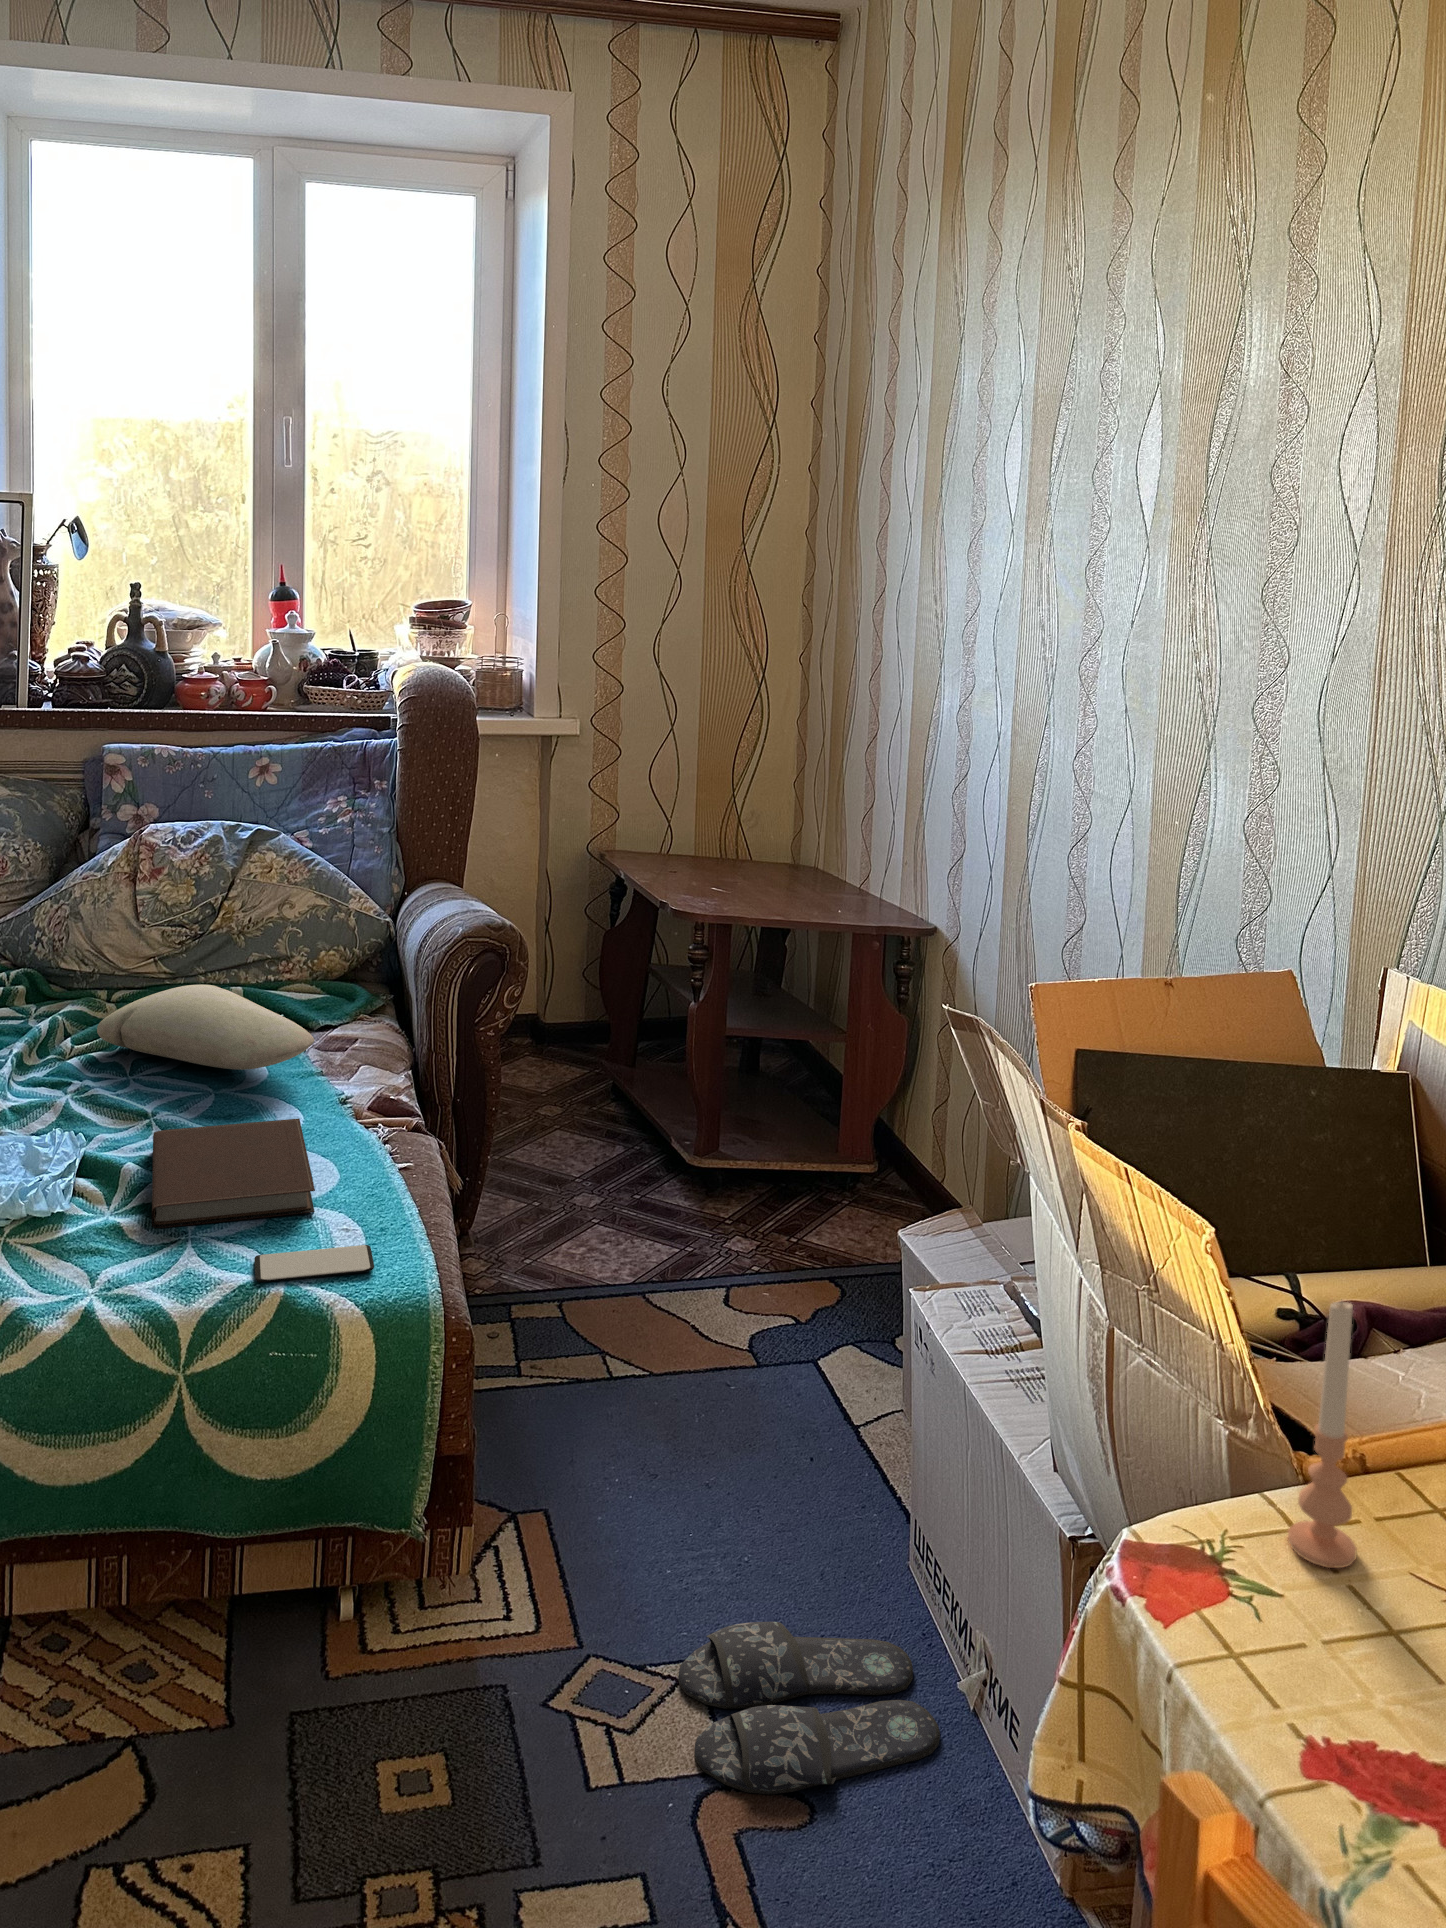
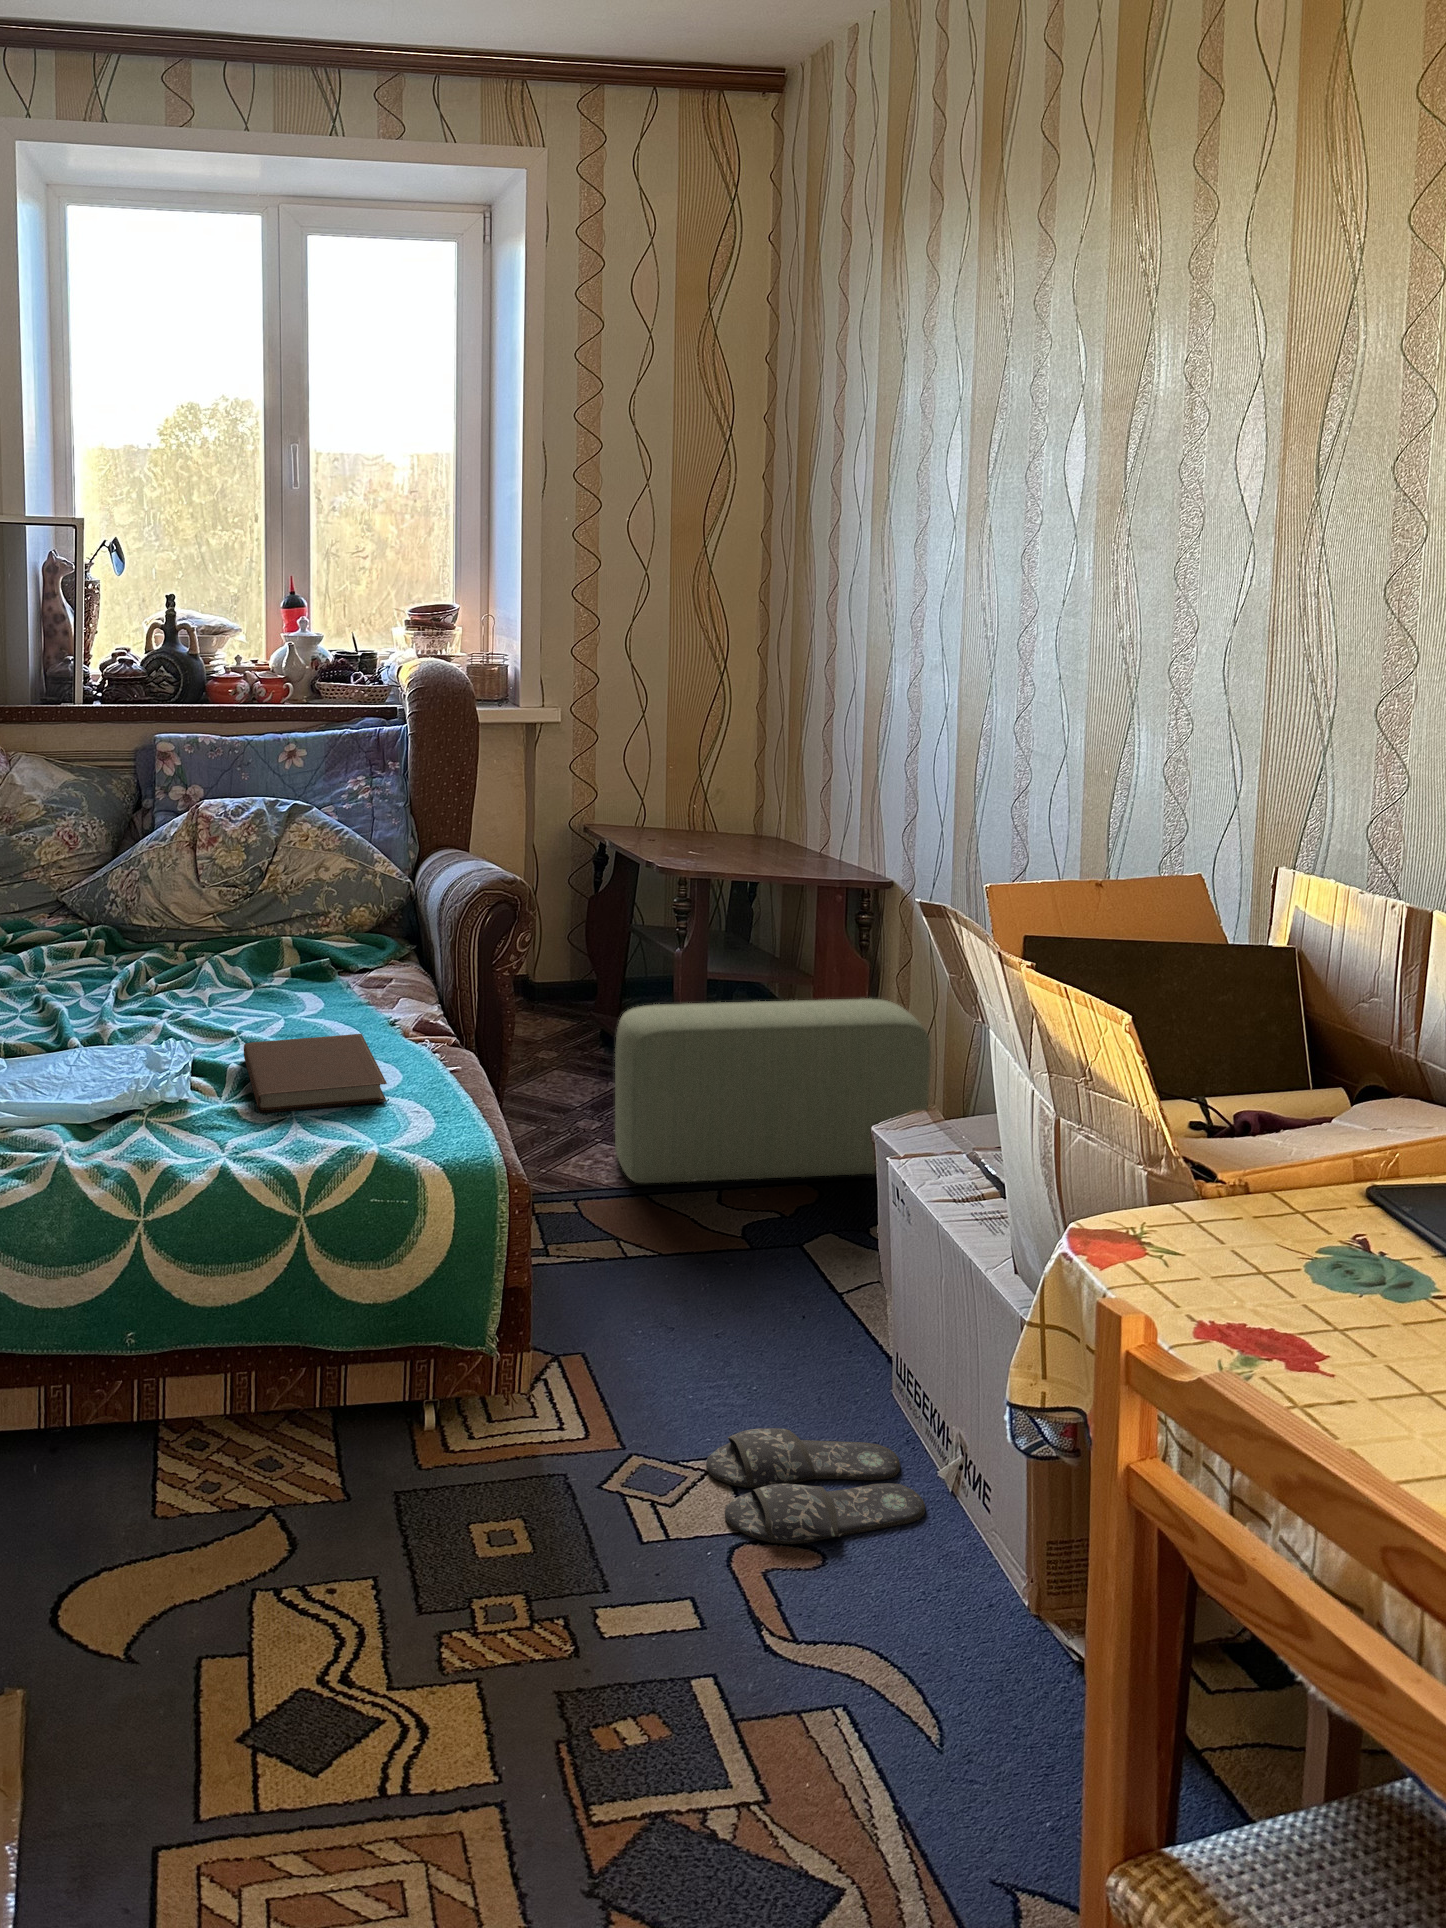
pillow: present [97,985,314,1070] -> none [177,934,363,1000]
pouf: none [615,1061,973,1276] -> present [615,998,931,1183]
smartphone: present [254,1245,374,1282] -> none [346,1124,444,1149]
candle: present [1288,1302,1356,1568] -> none [1193,1056,1243,1248]

